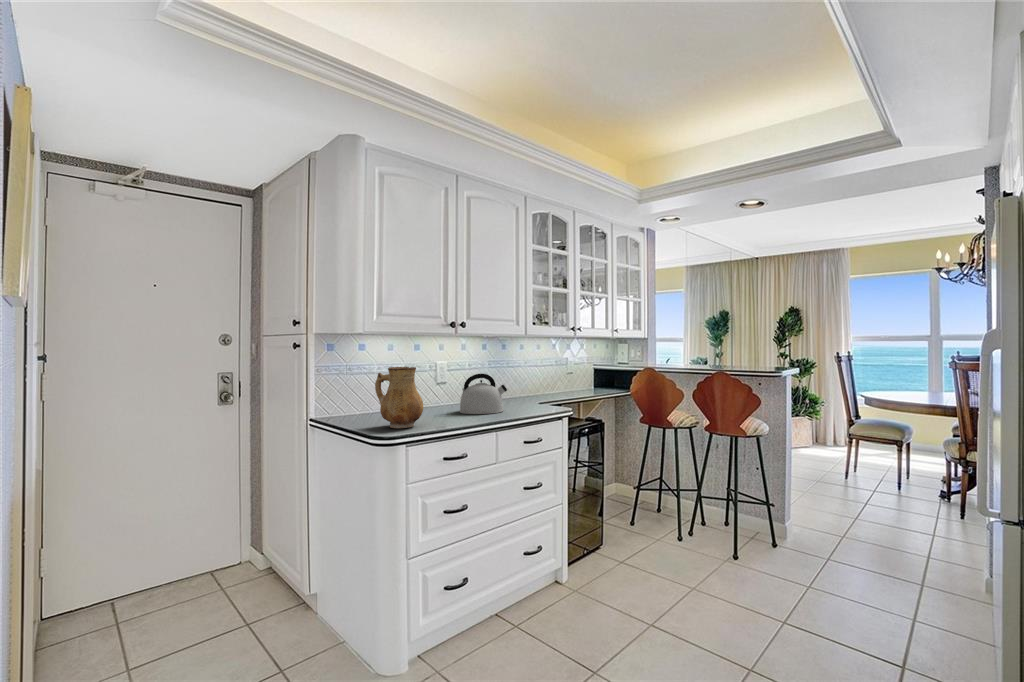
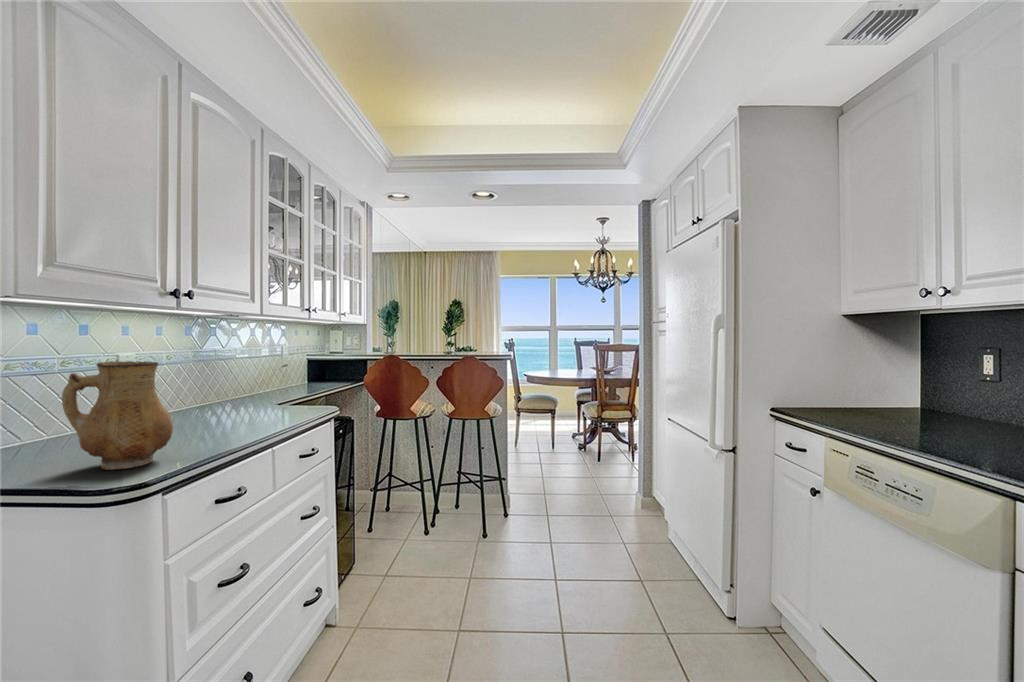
kettle: present [460,374,507,414] -> none [185,369,264,430]

